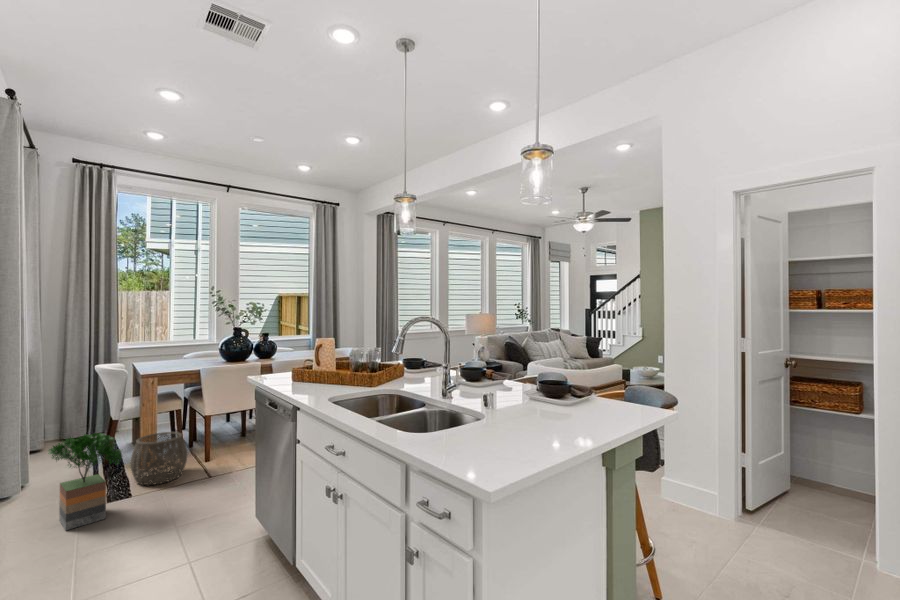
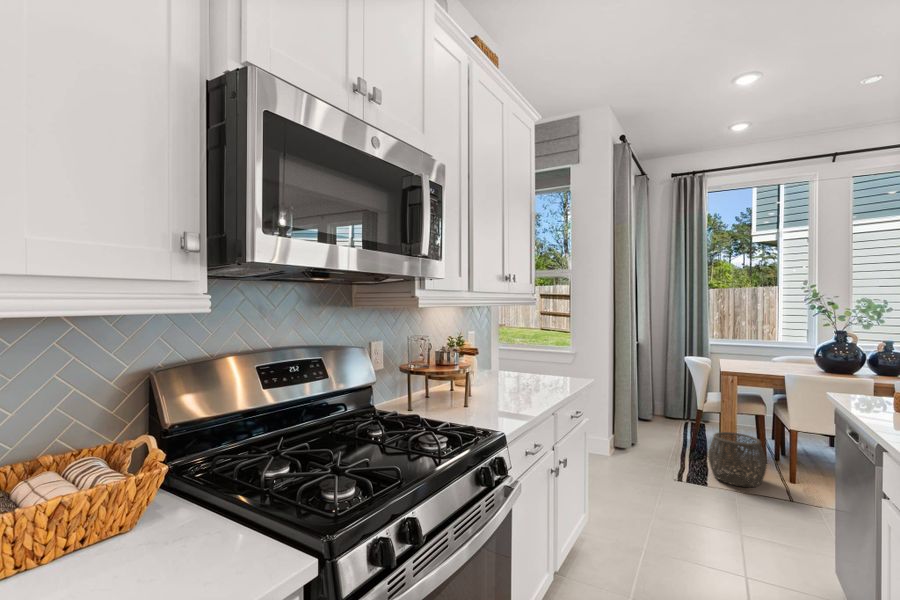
potted tree: present [48,433,122,530] -> none [639,413,696,497]

